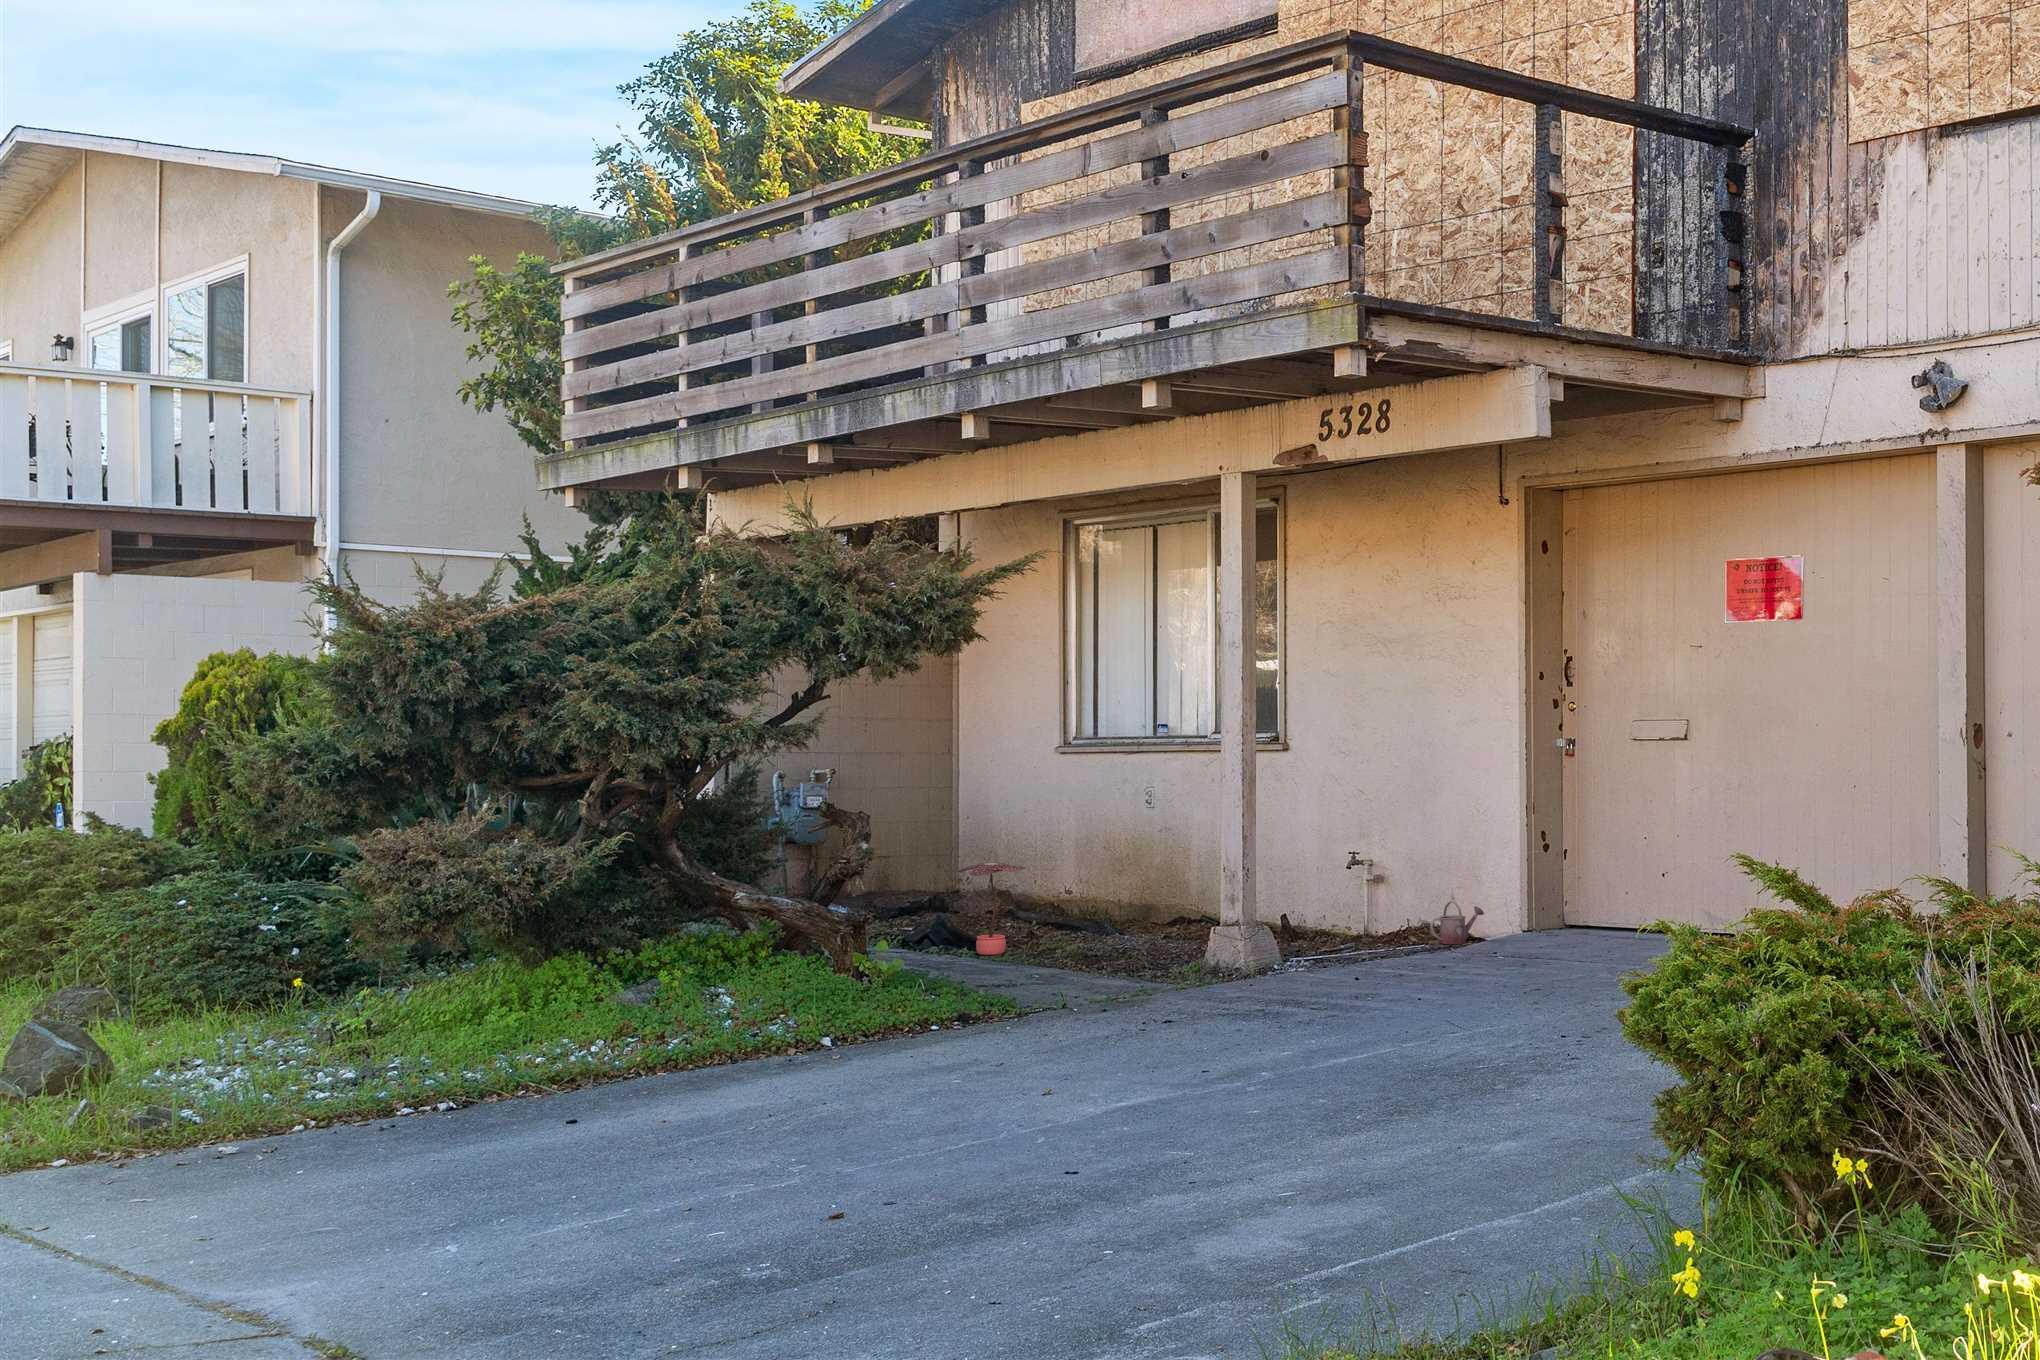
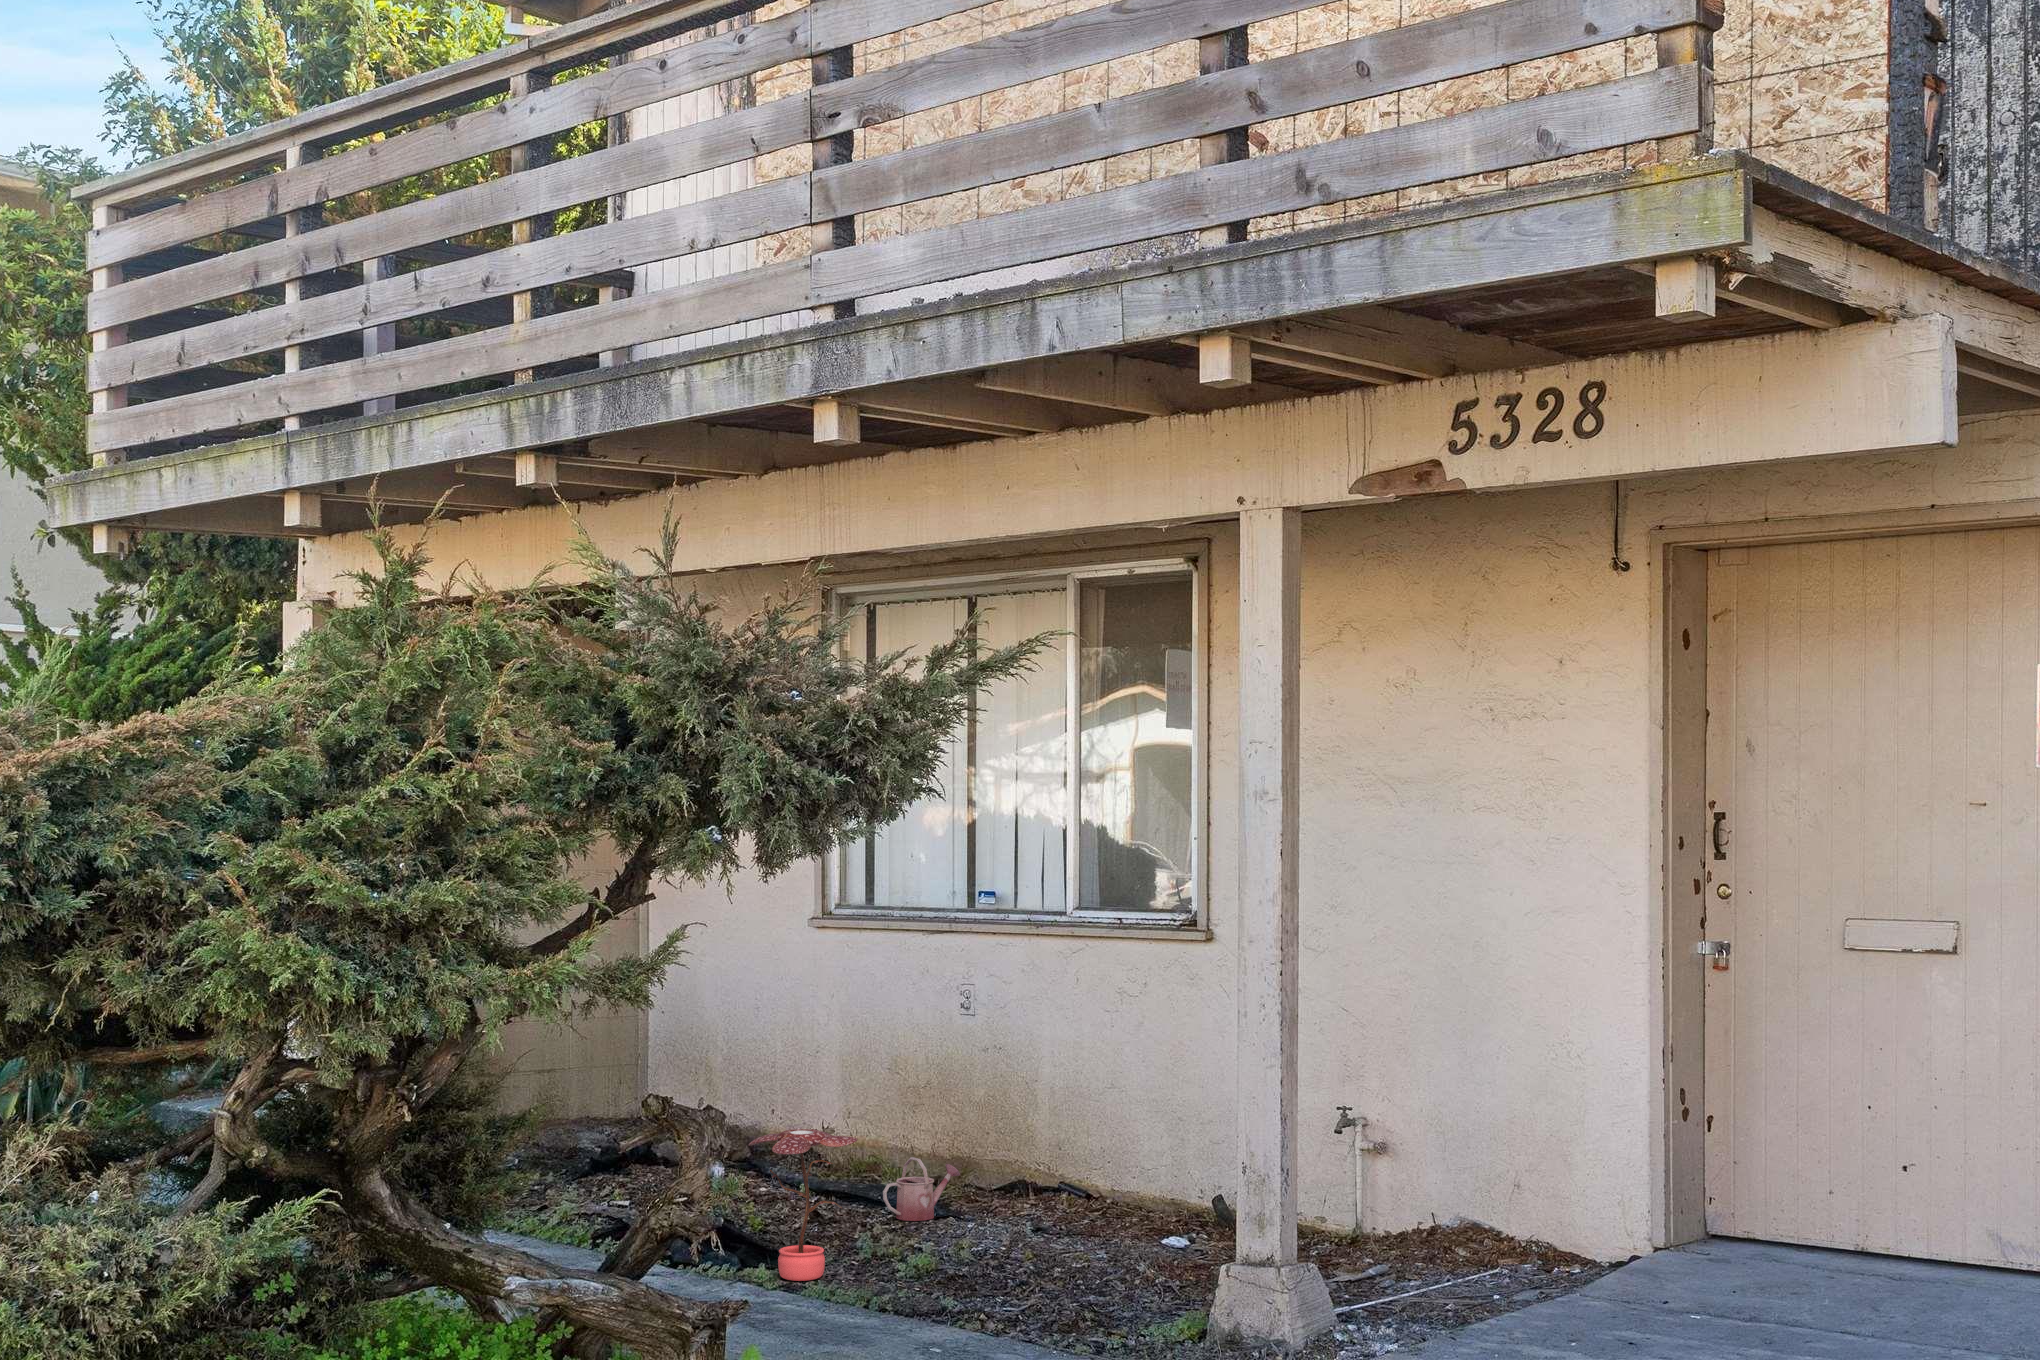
watering can: present [1430,901,1484,944] -> present [883,1157,960,1221]

